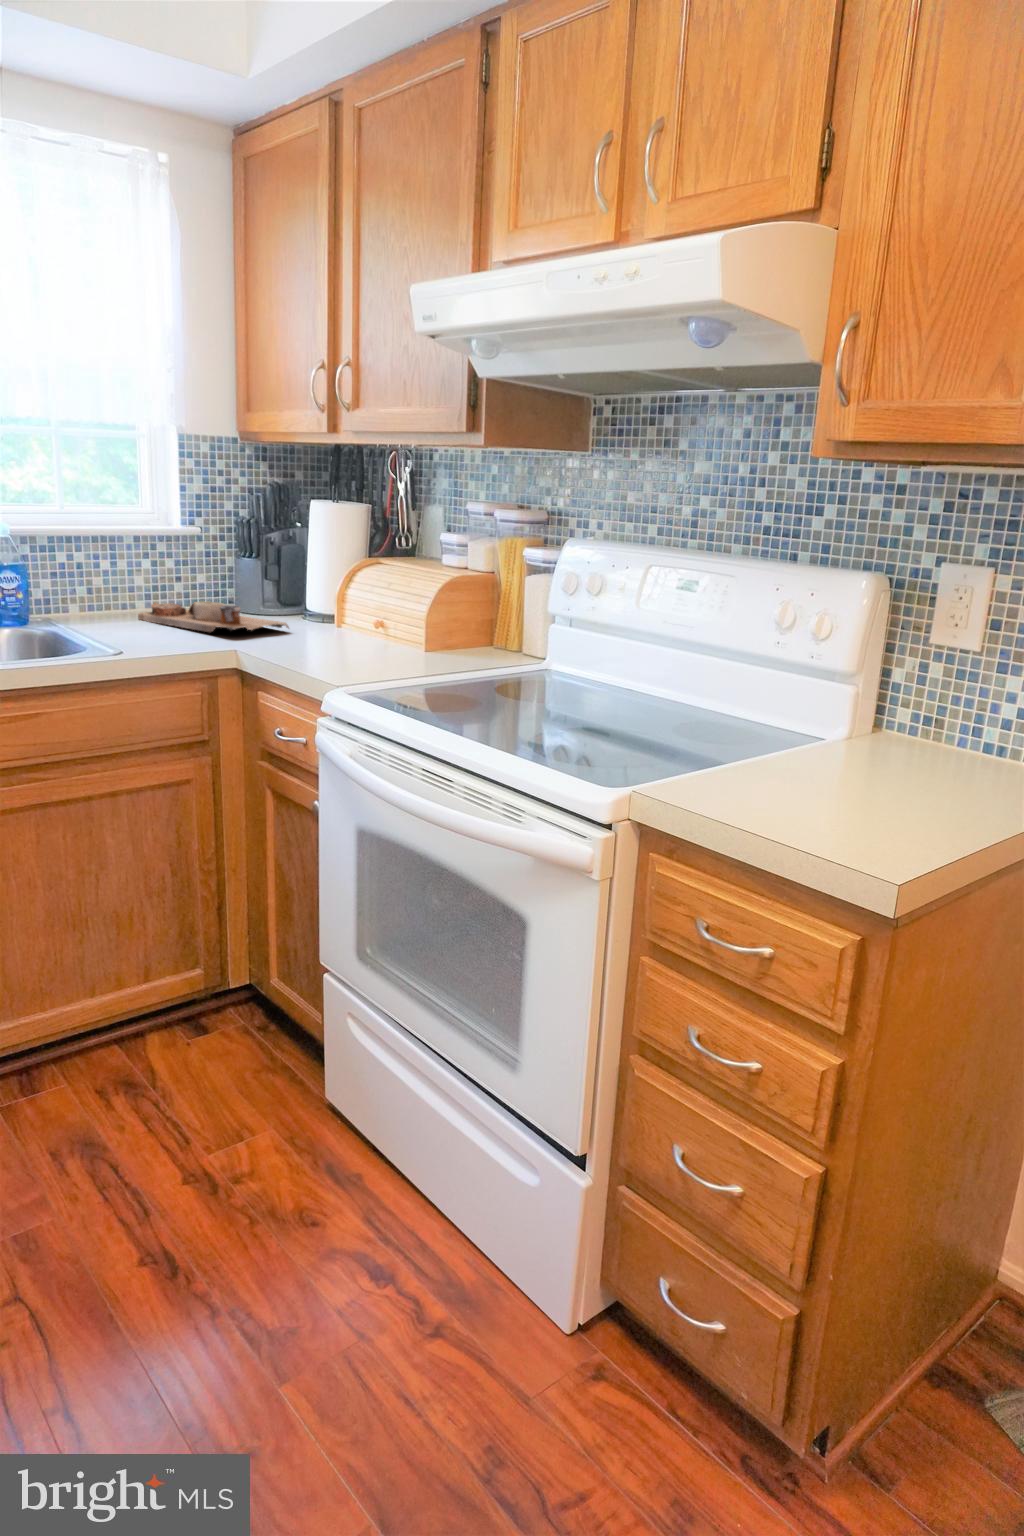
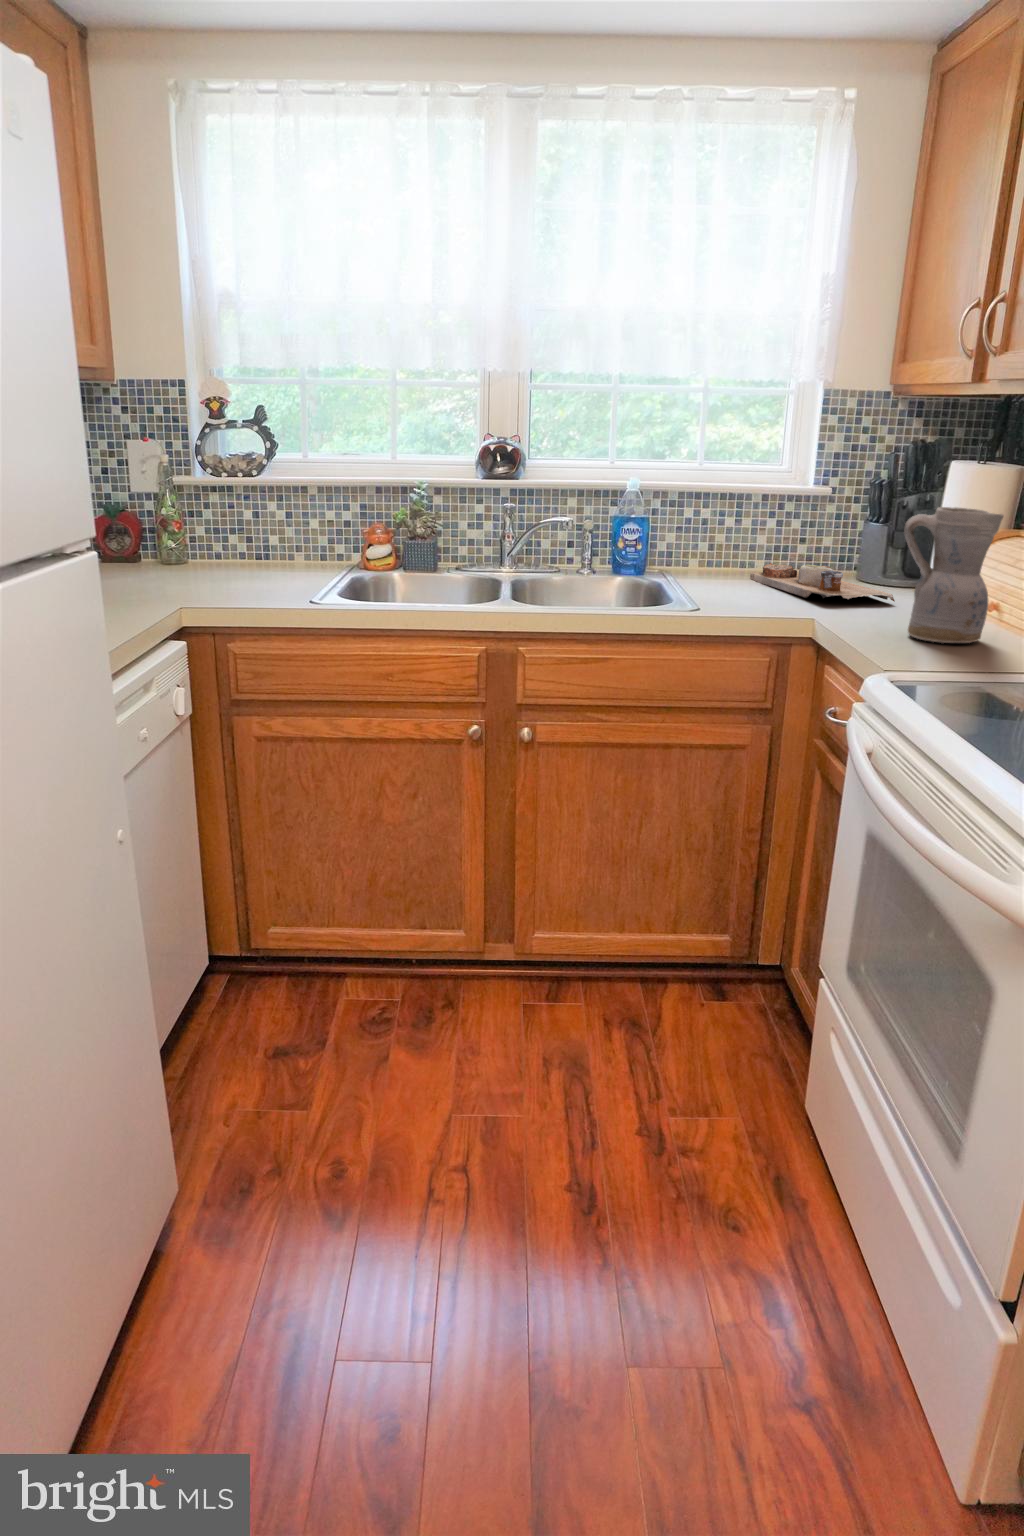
ceramic pitcher: none [309,542,388,660] -> present [904,507,1004,643]

